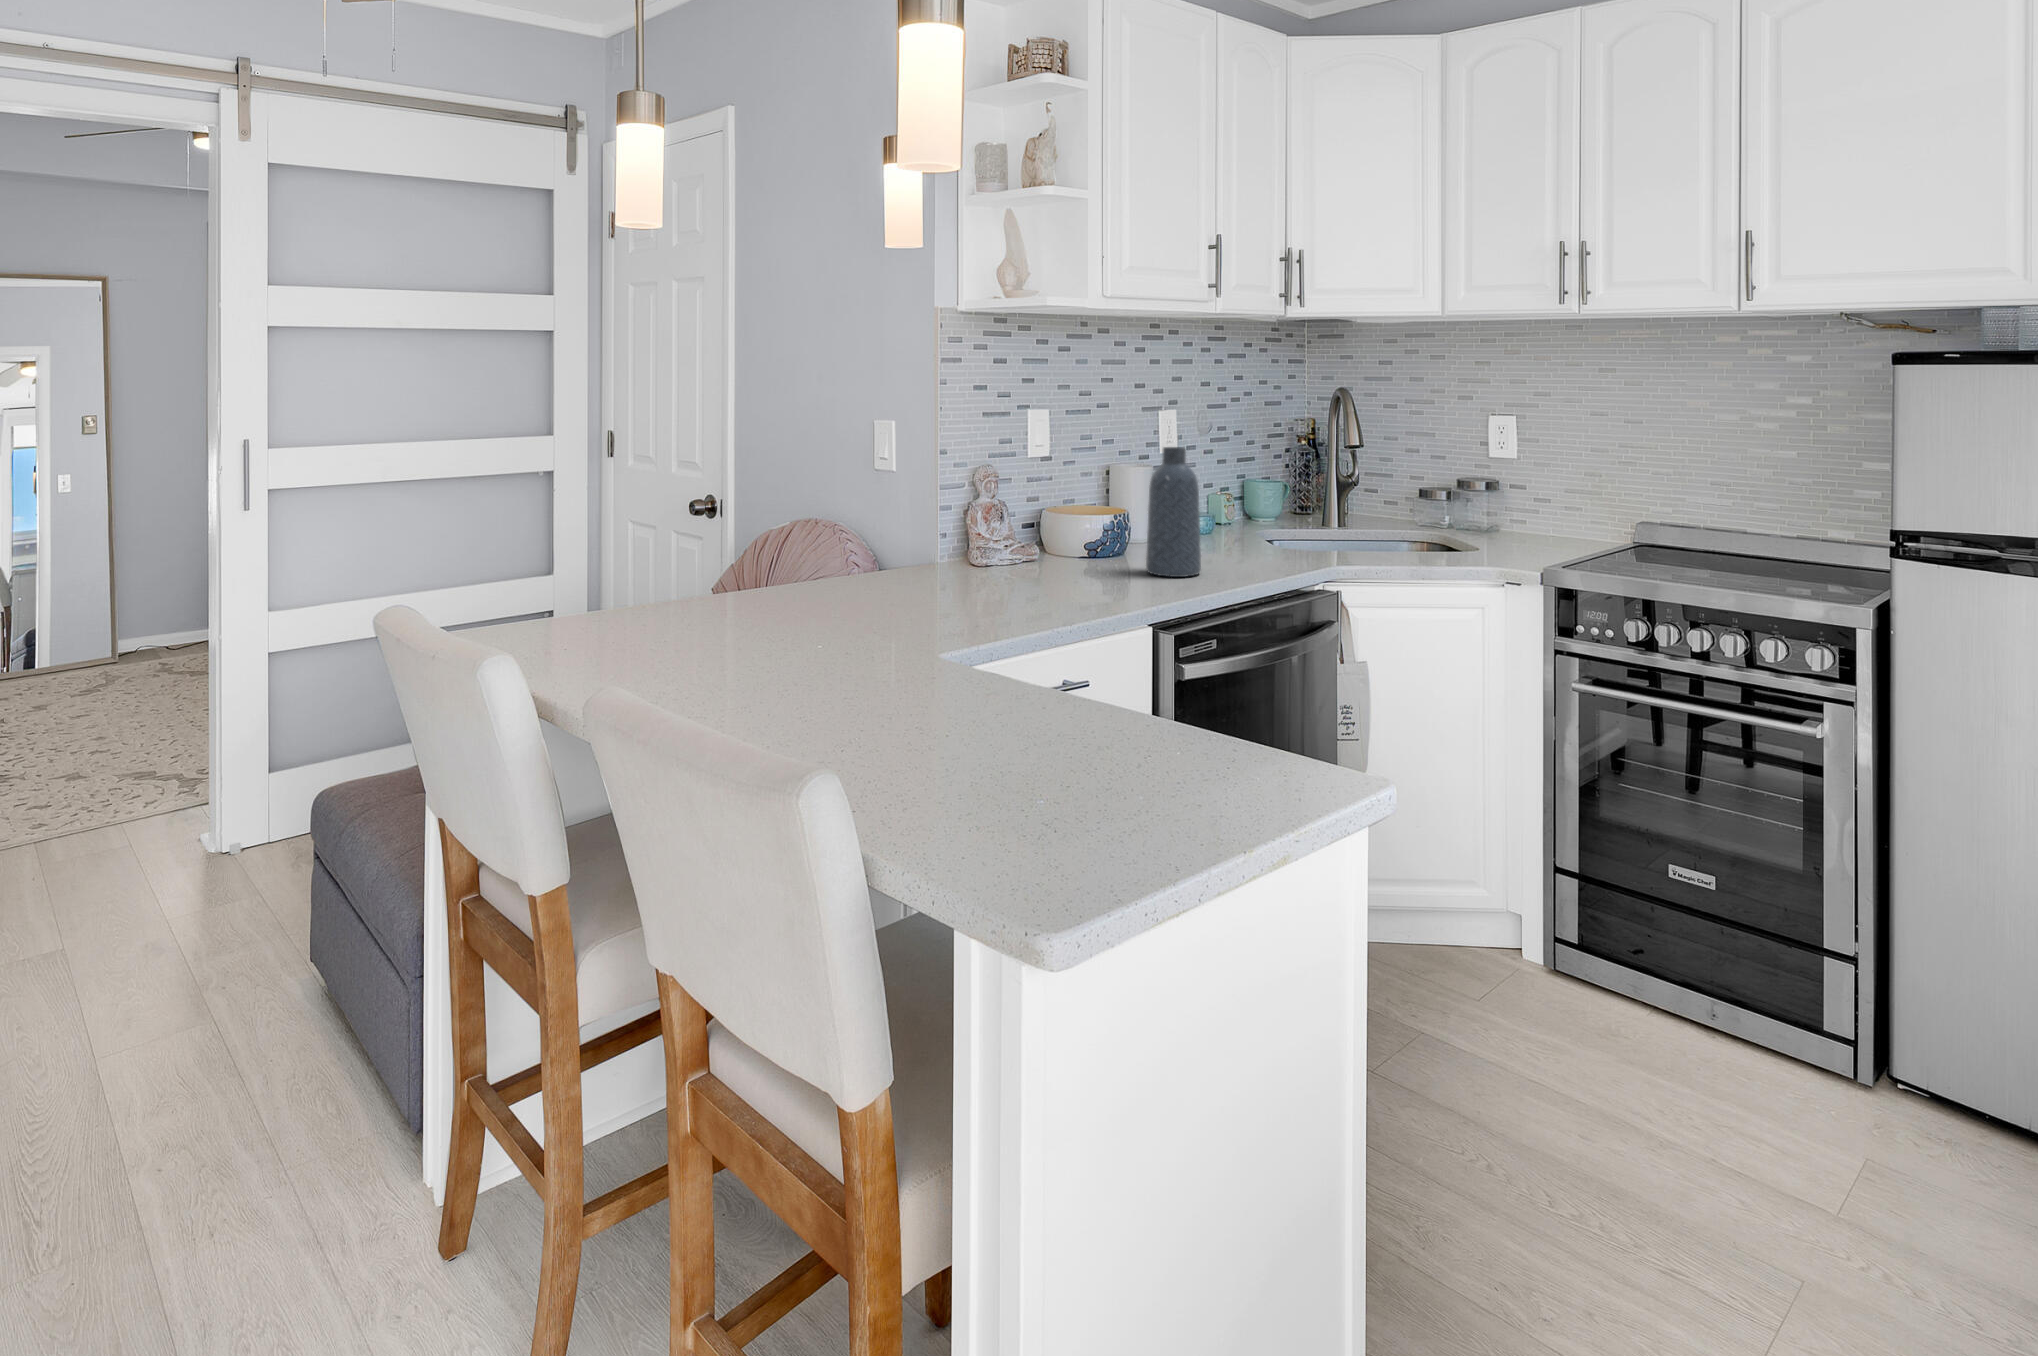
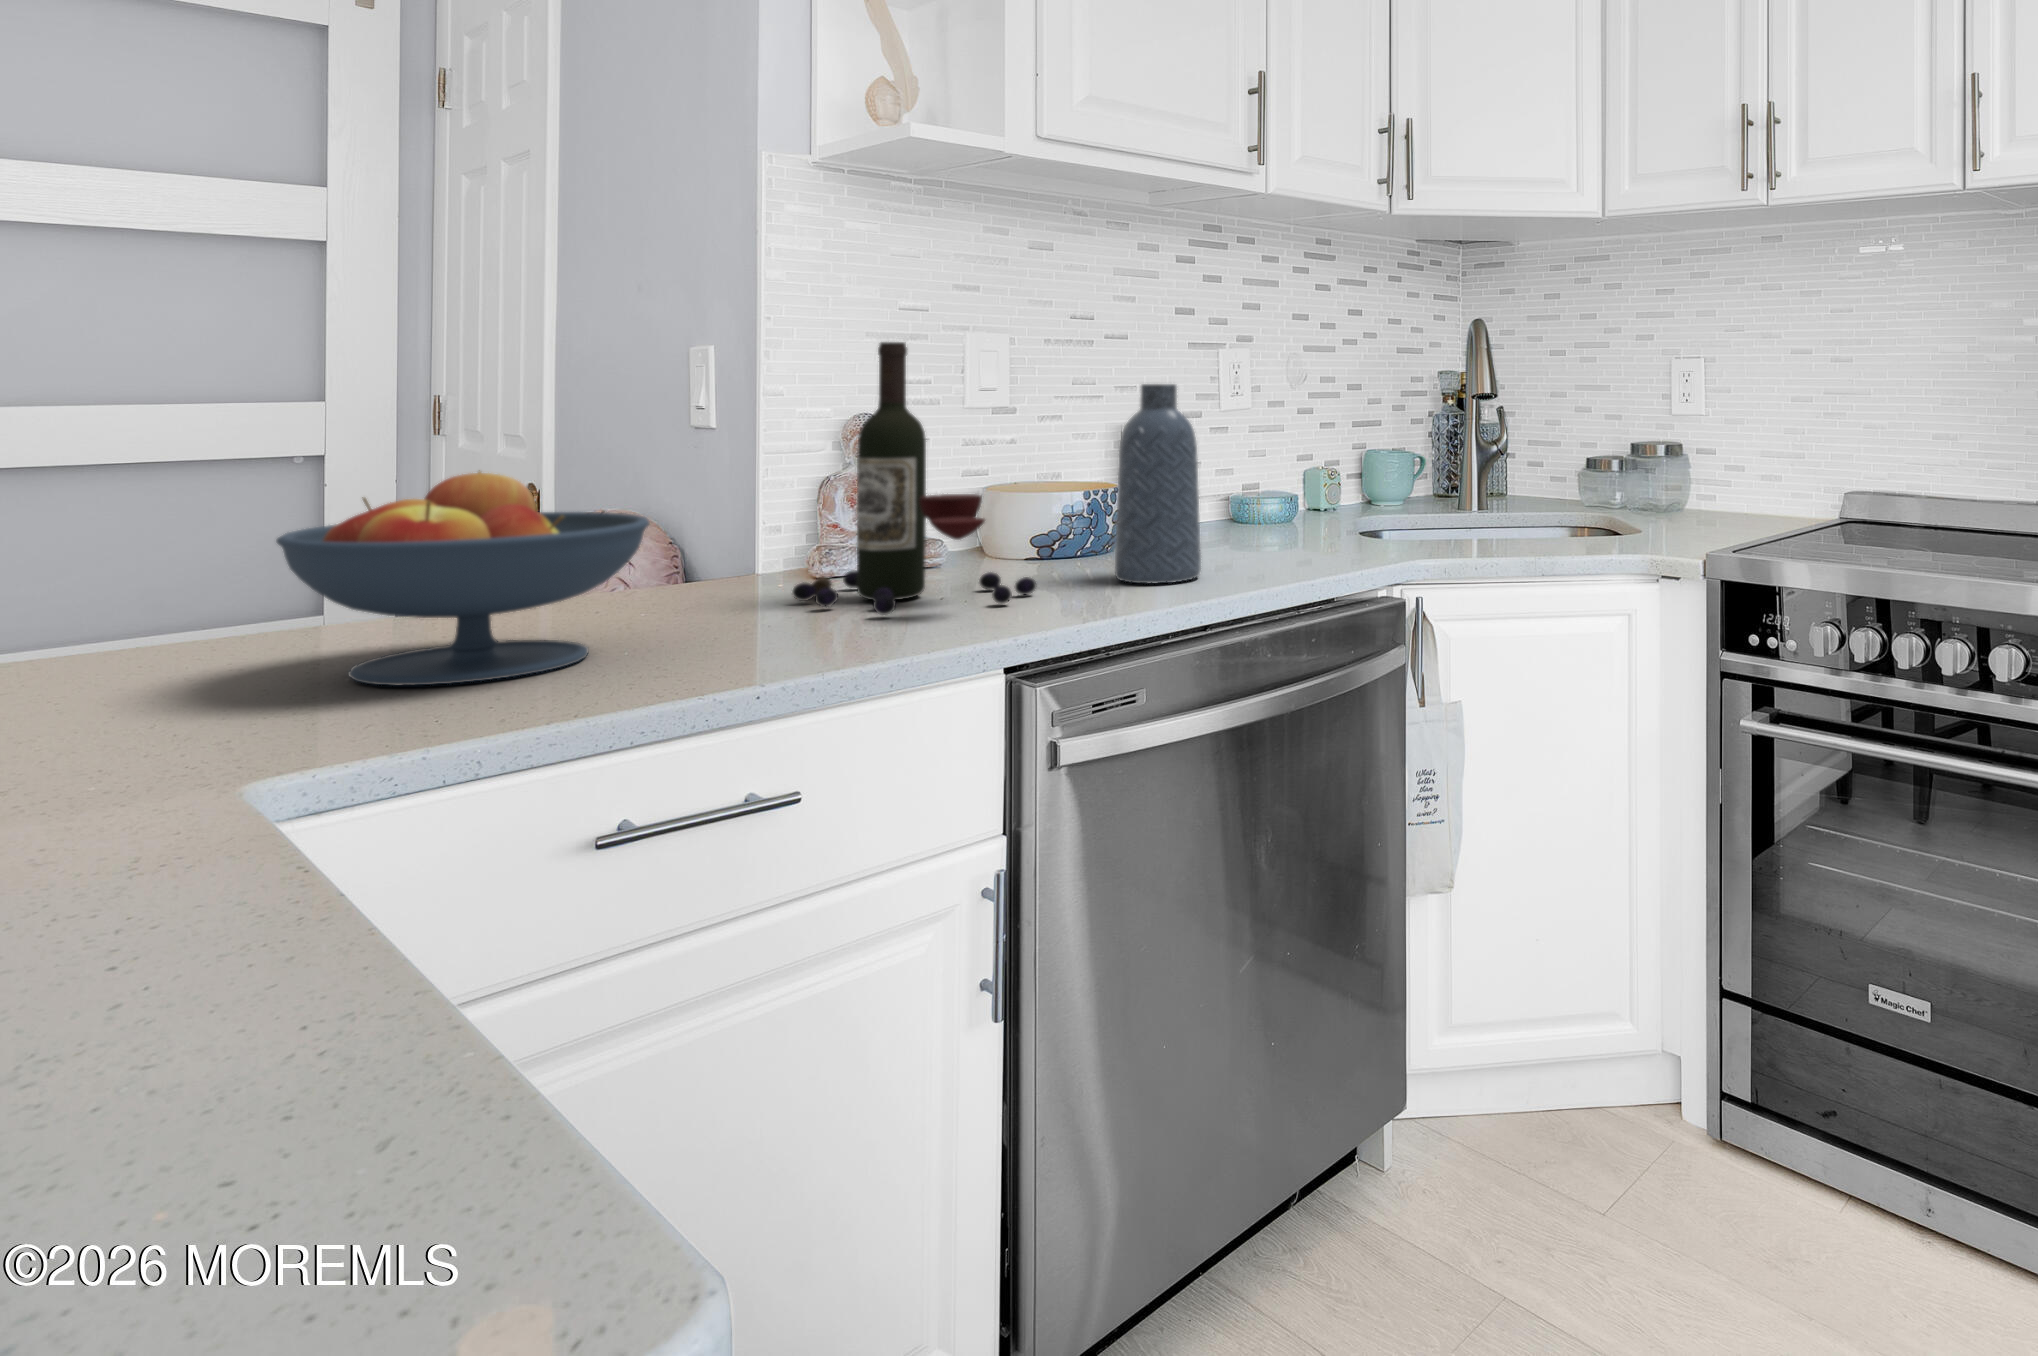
wine bottle: none [968,423,1111,597] -> present [792,342,1036,615]
fruit bowl: none [772,505,942,627] -> present [276,470,649,685]

